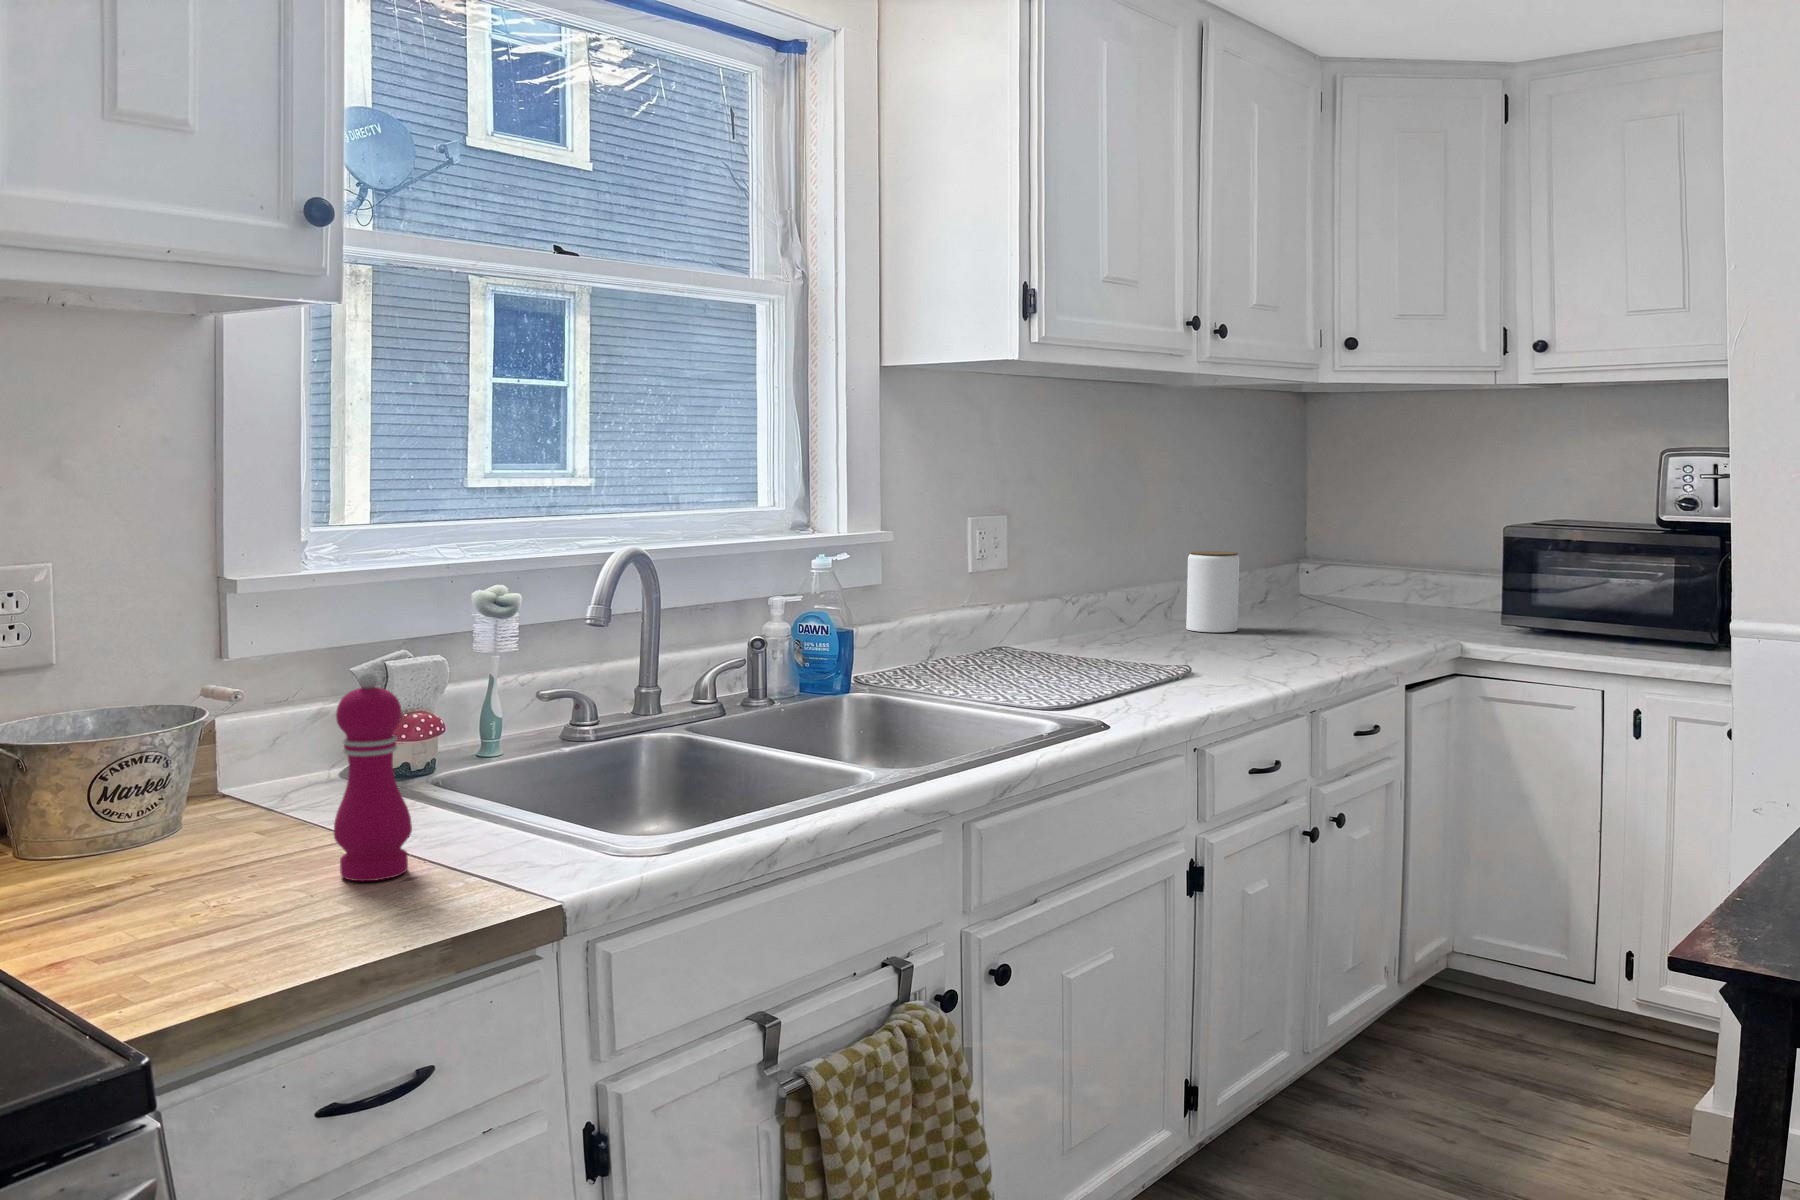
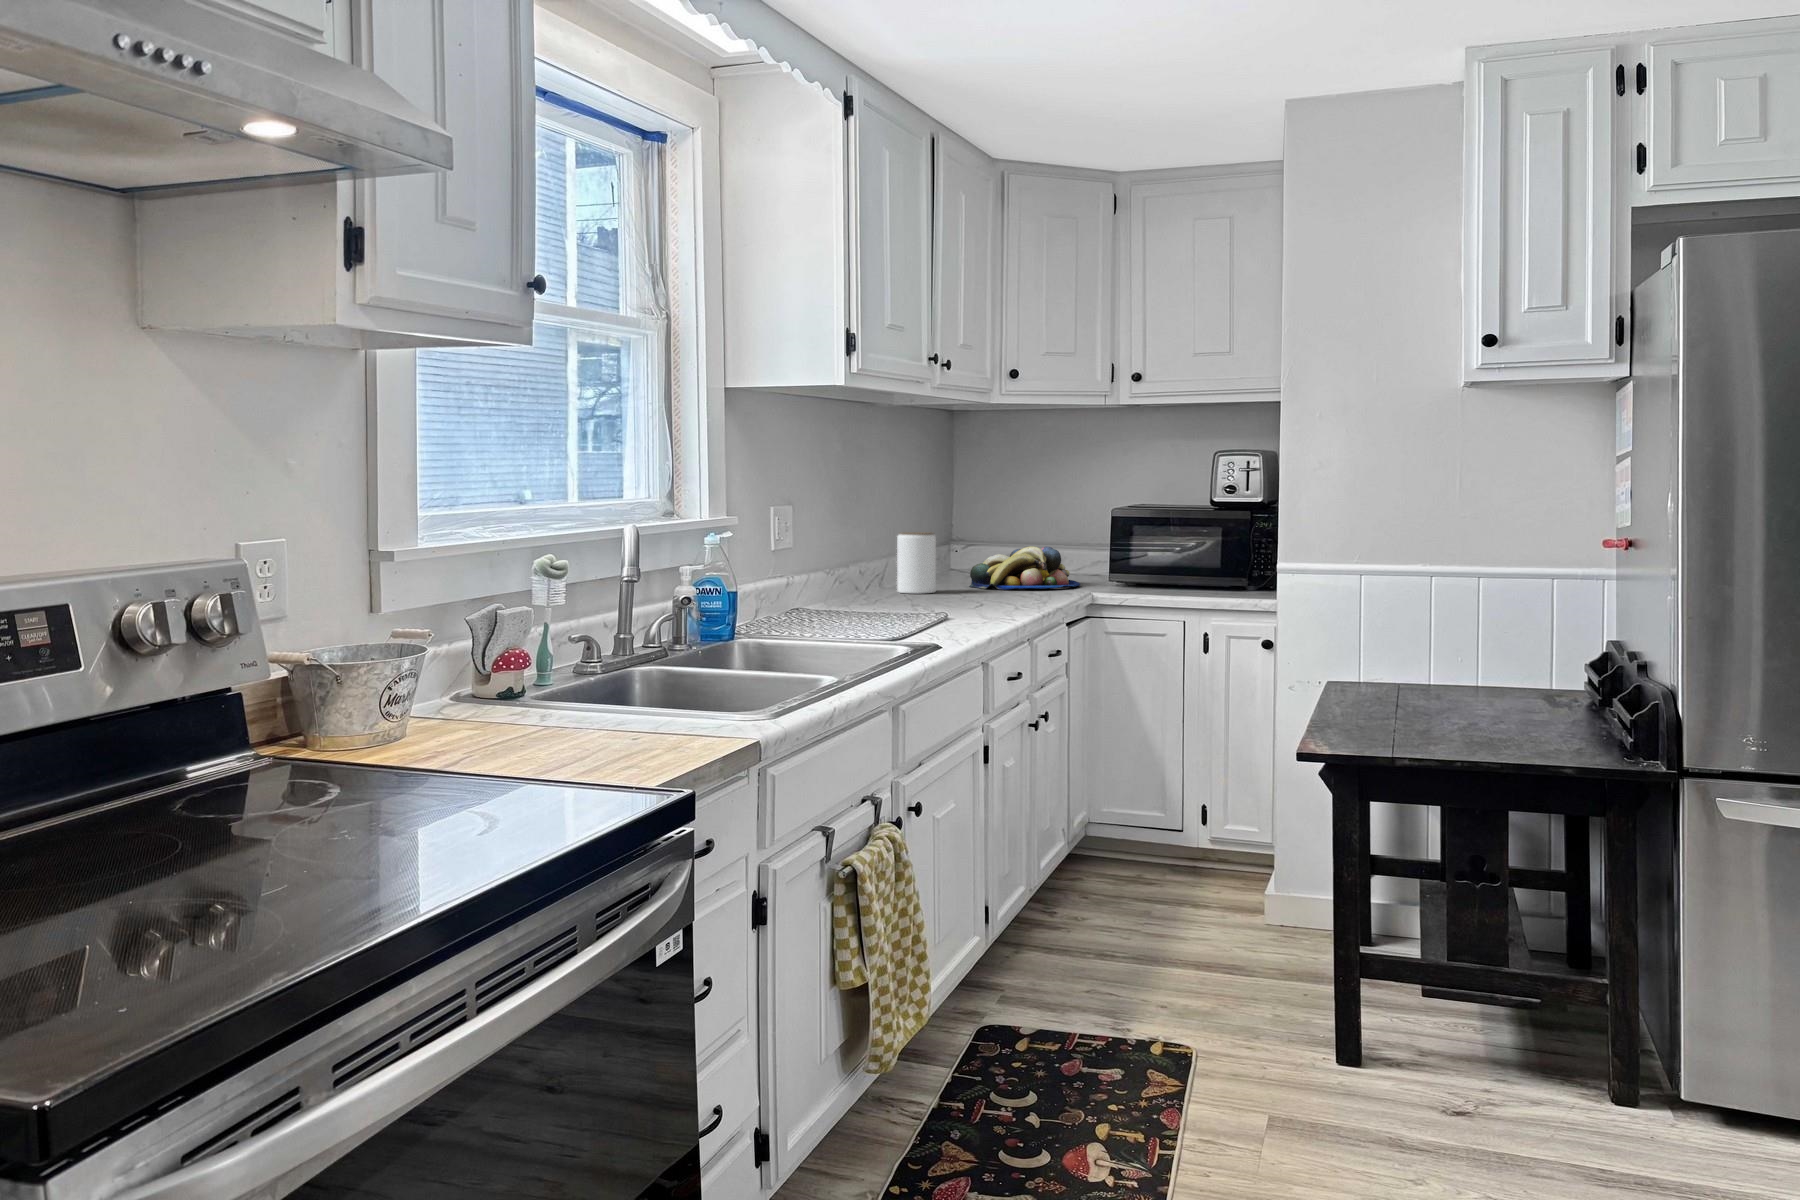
fruit bowl: none [1295,574,1455,633] -> present [970,546,1080,589]
pepper mill: present [334,672,412,881] -> none [599,596,649,737]

